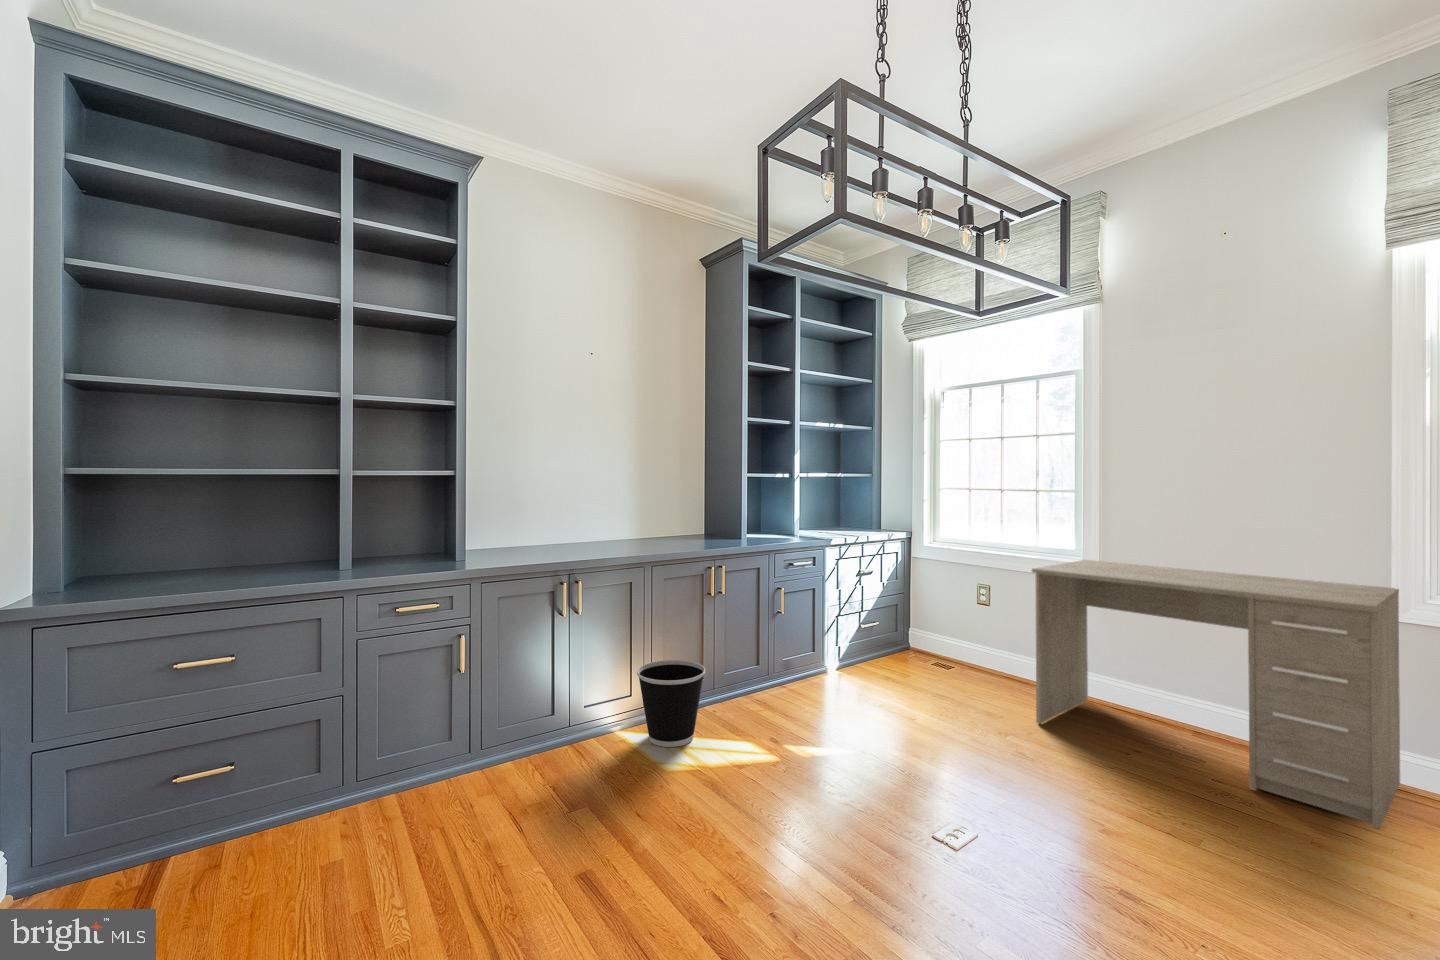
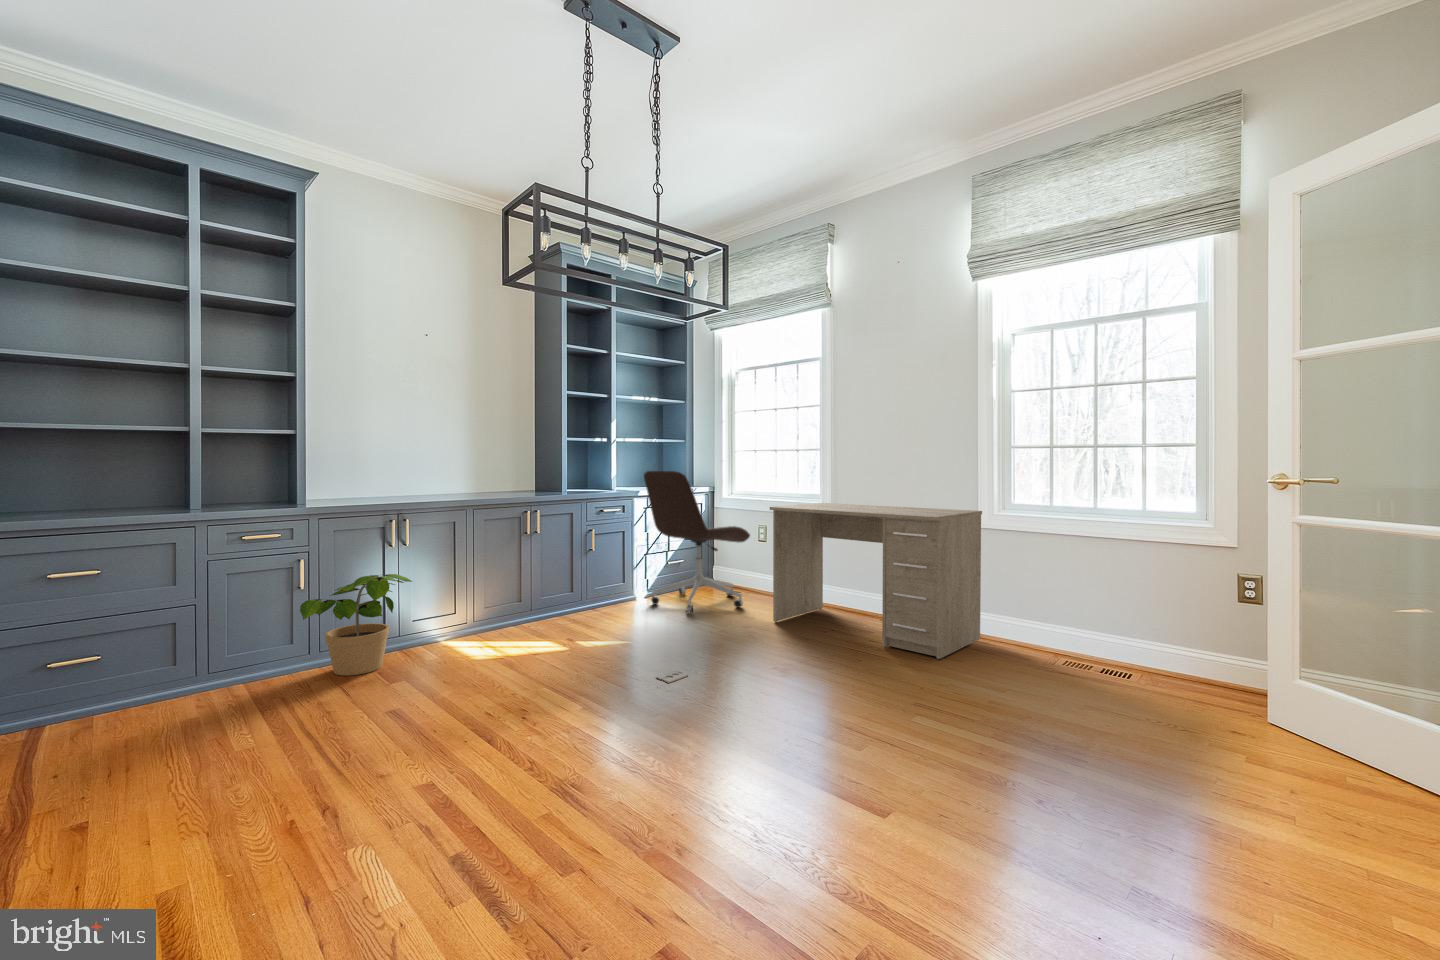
office chair: none [842,515,978,700] -> present [644,471,750,613]
wastebasket: present [637,660,705,747] -> none [458,584,515,646]
potted plant: none [460,664,599,794] -> present [300,574,412,676]

